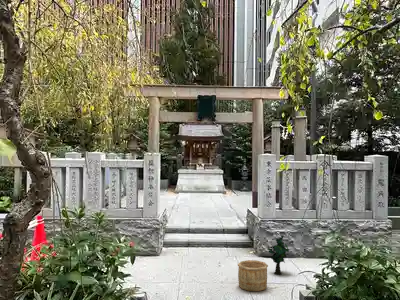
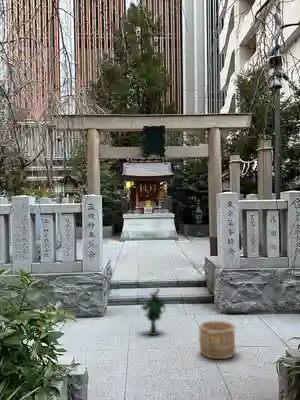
decorative plant: present [267,235,289,275] -> present [142,289,165,335]

